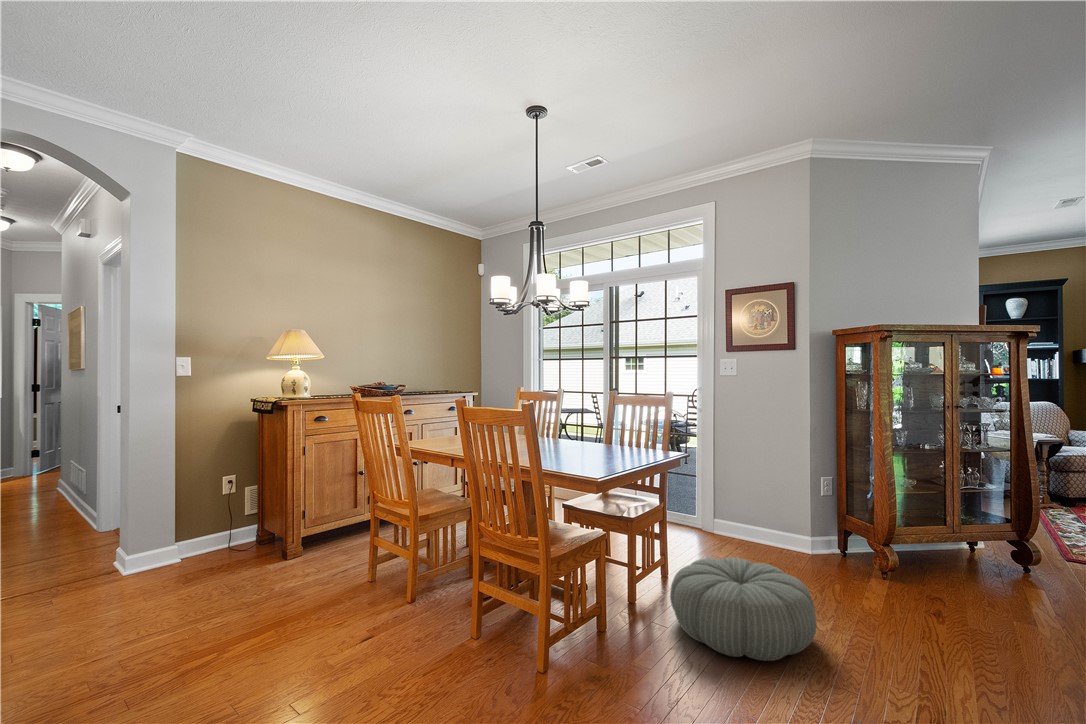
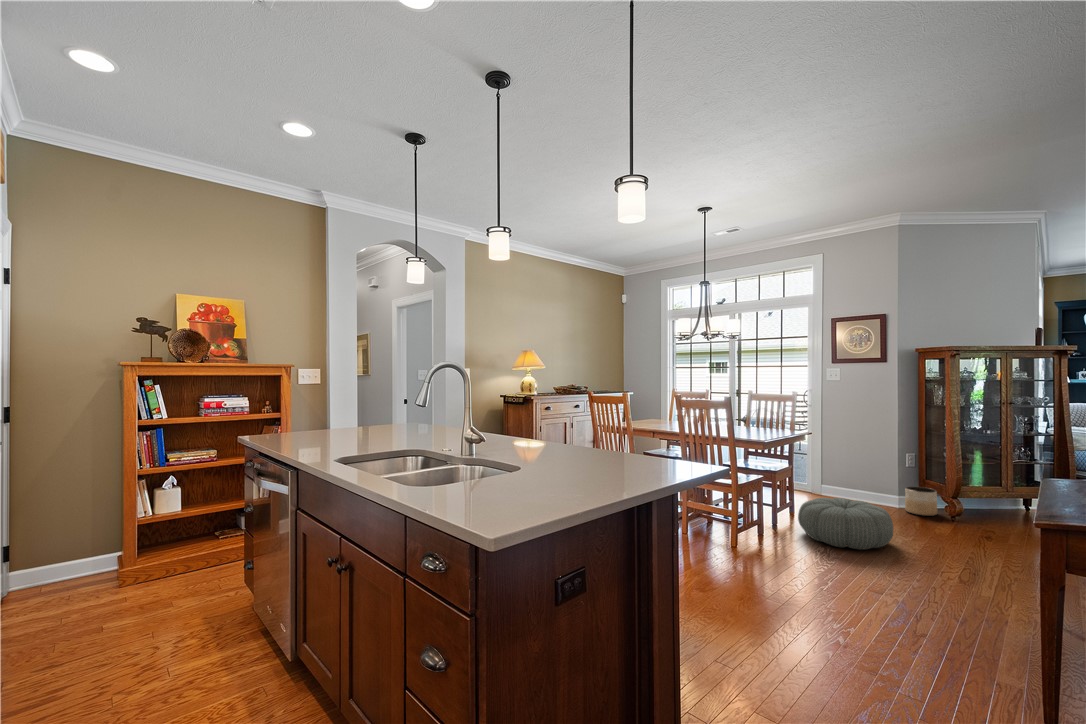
planter: none [820,524,863,569] -> present [905,487,937,516]

